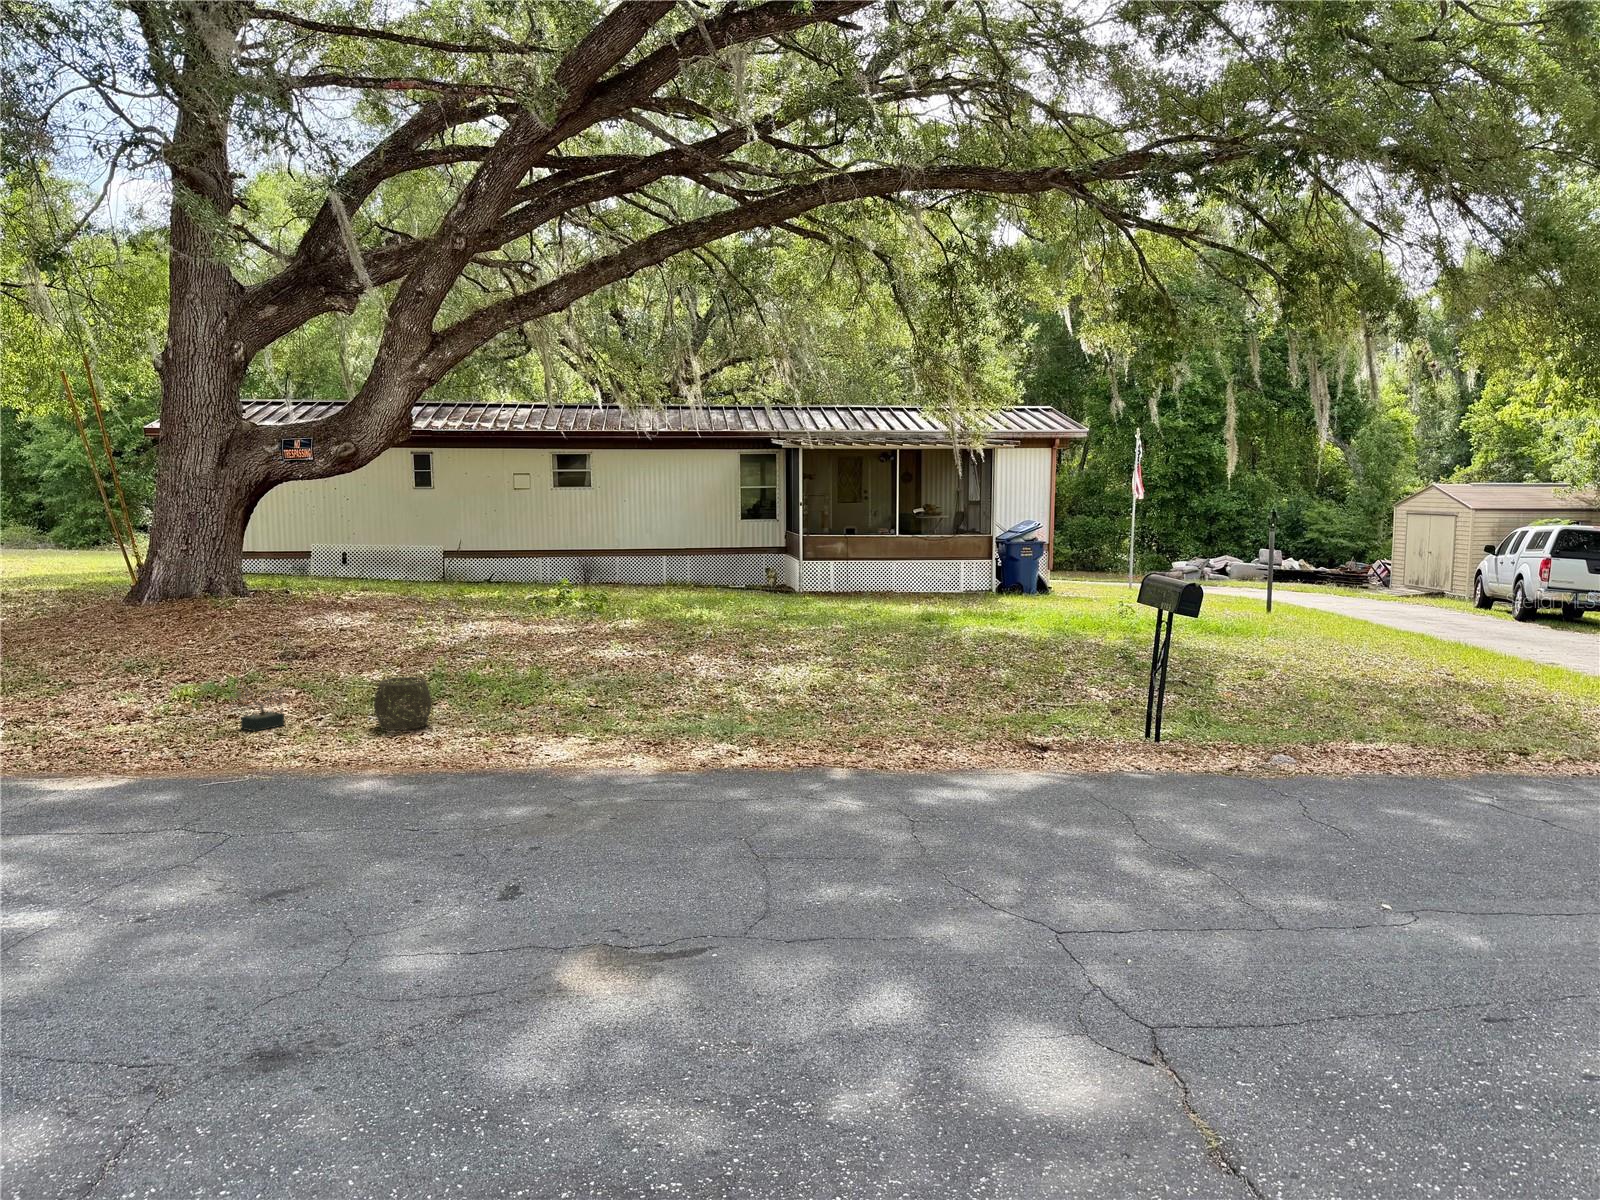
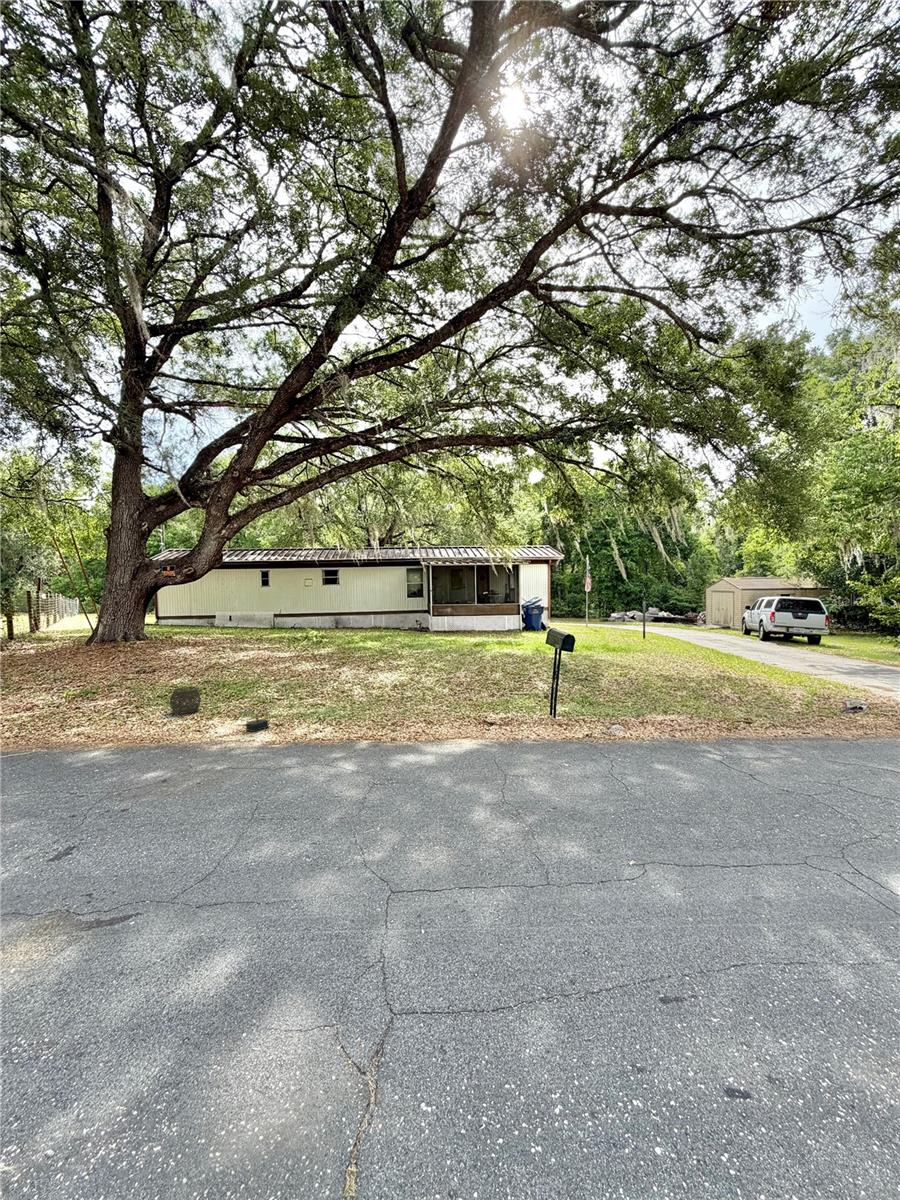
decorative plant: present [229,685,287,731] -> present [241,707,269,732]

